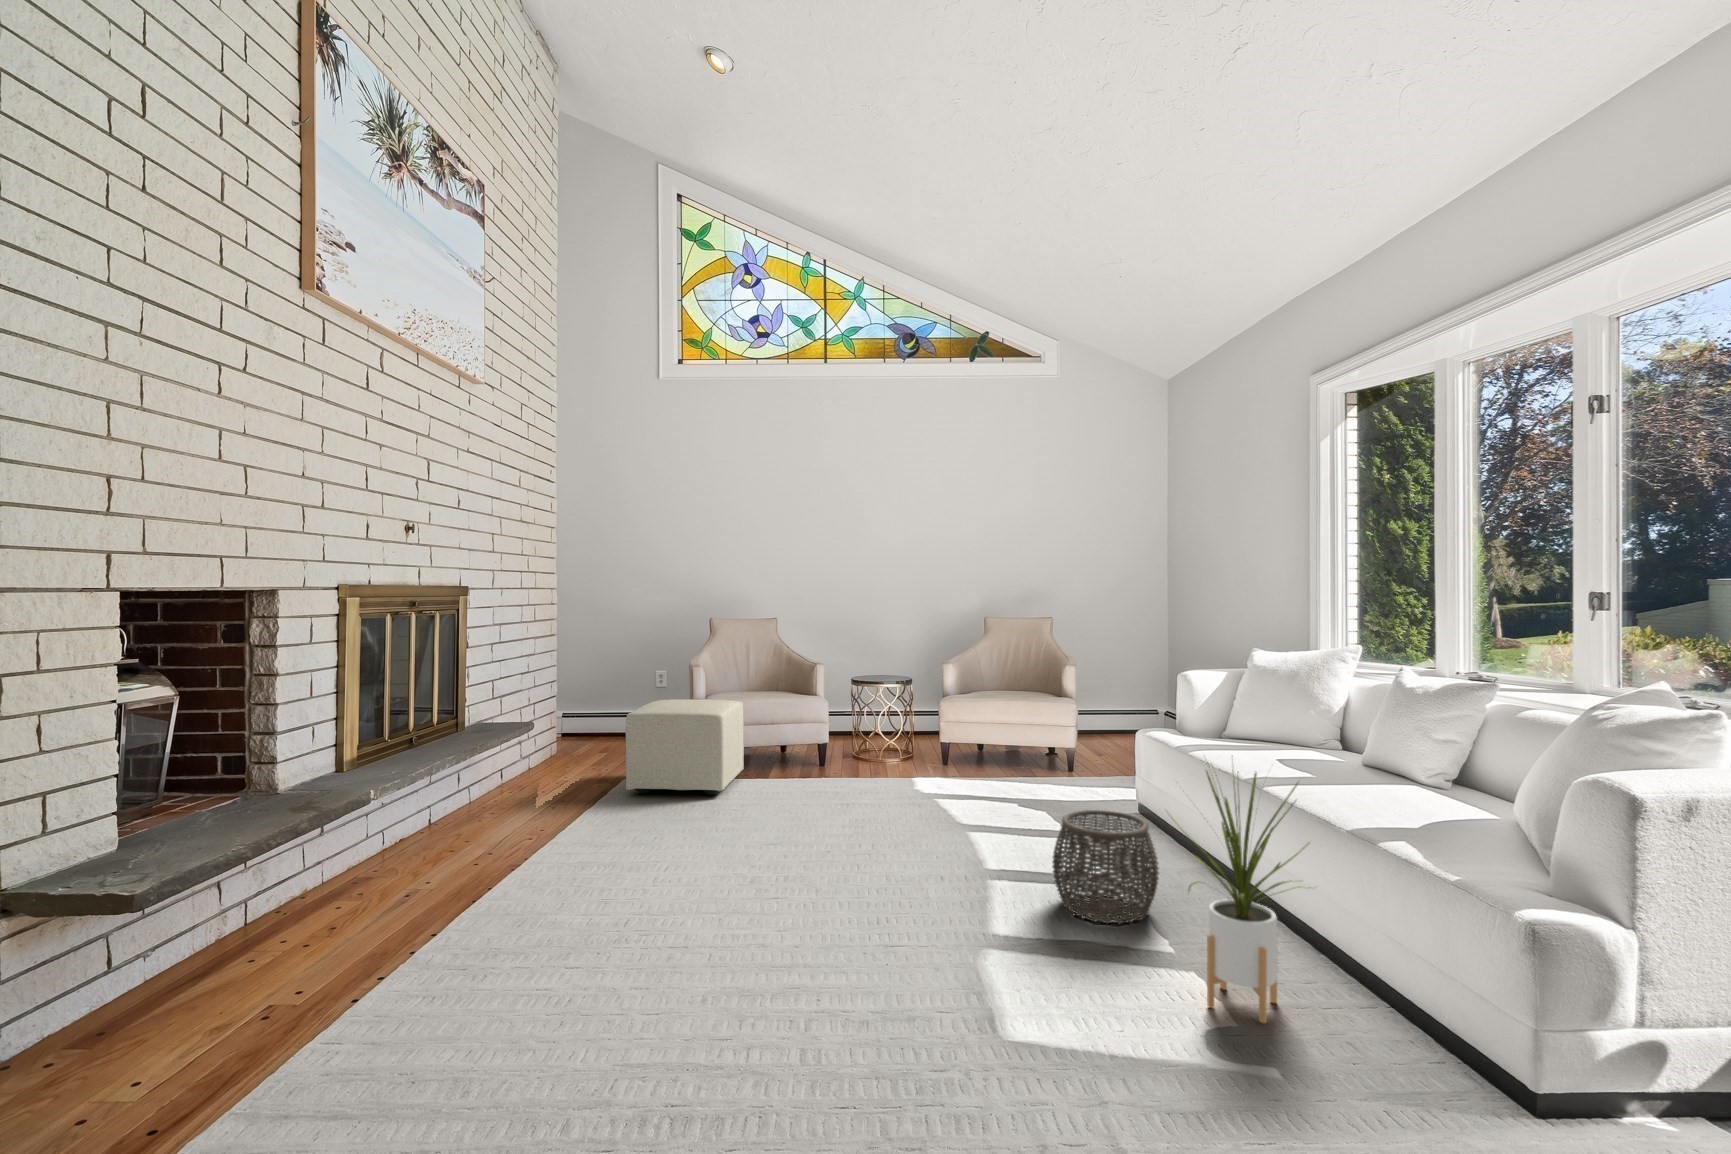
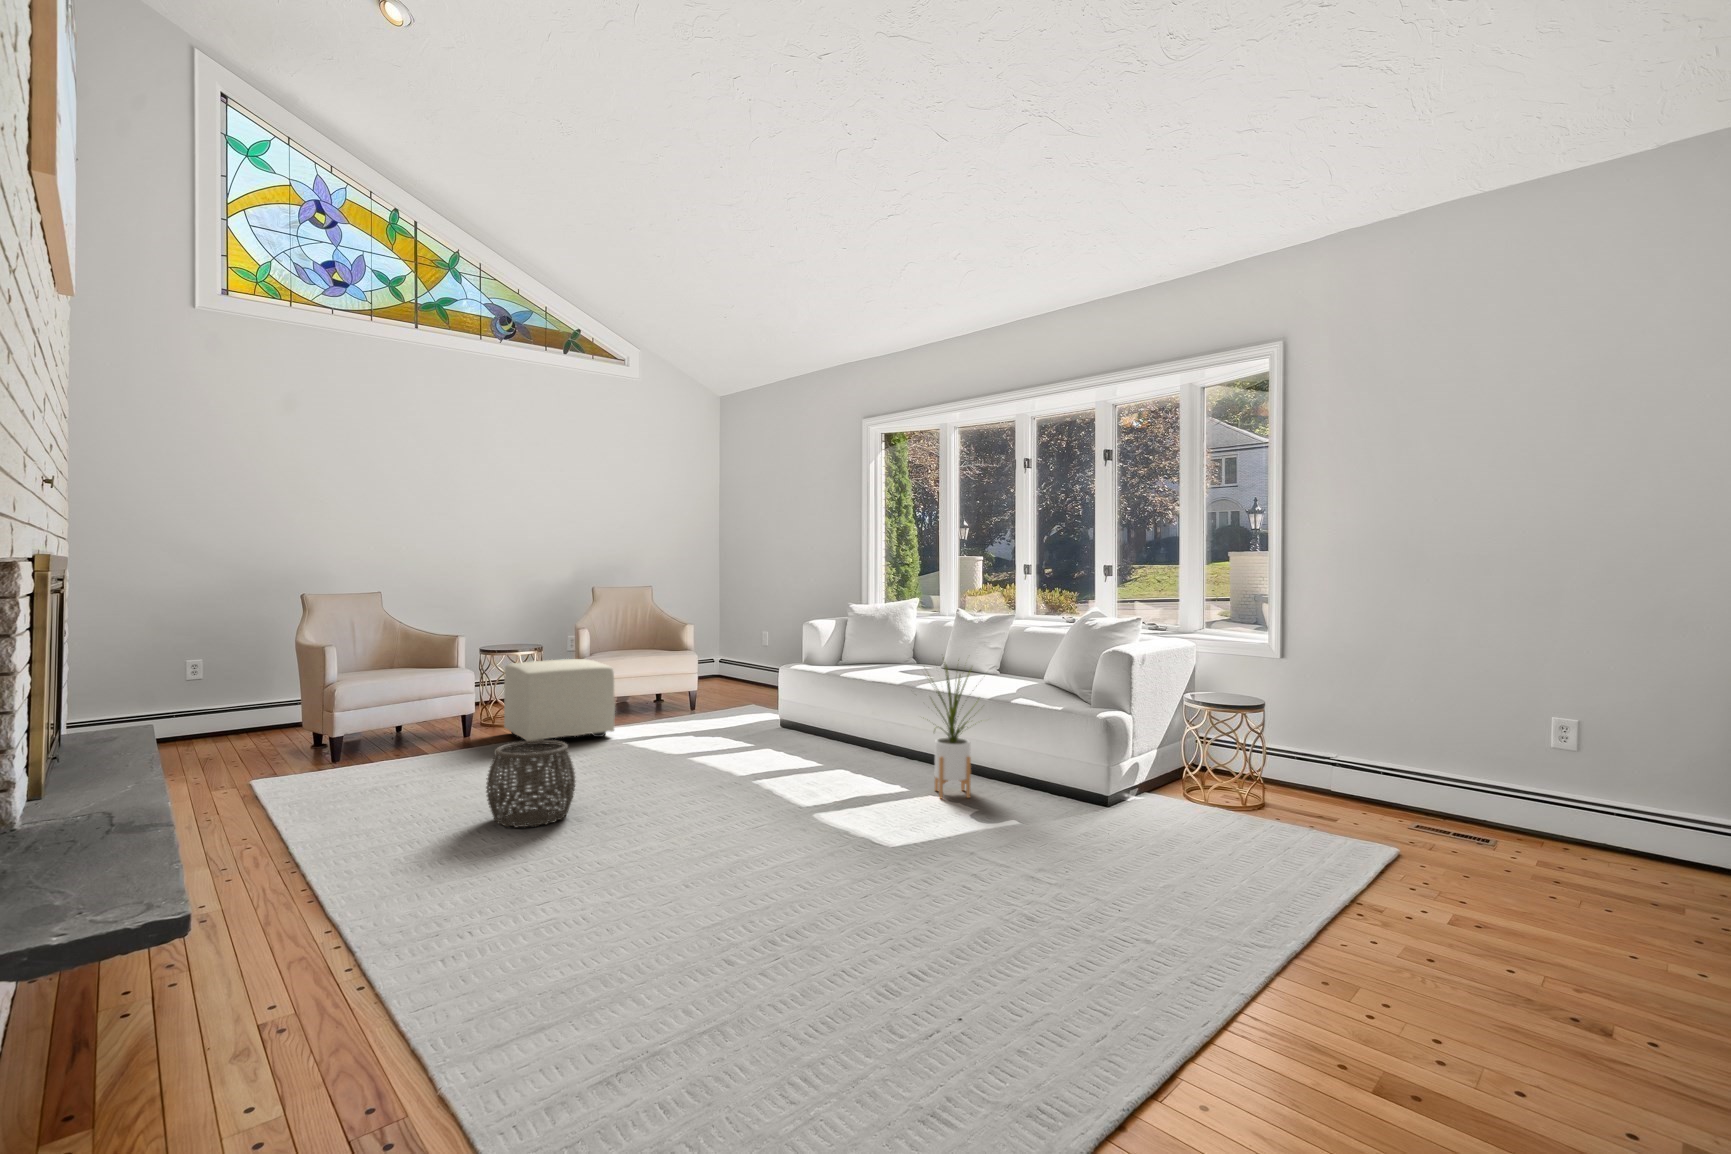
ottoman: present [625,699,744,795] -> present [504,659,615,741]
woven basket: present [1052,810,1159,924] -> present [486,740,576,827]

